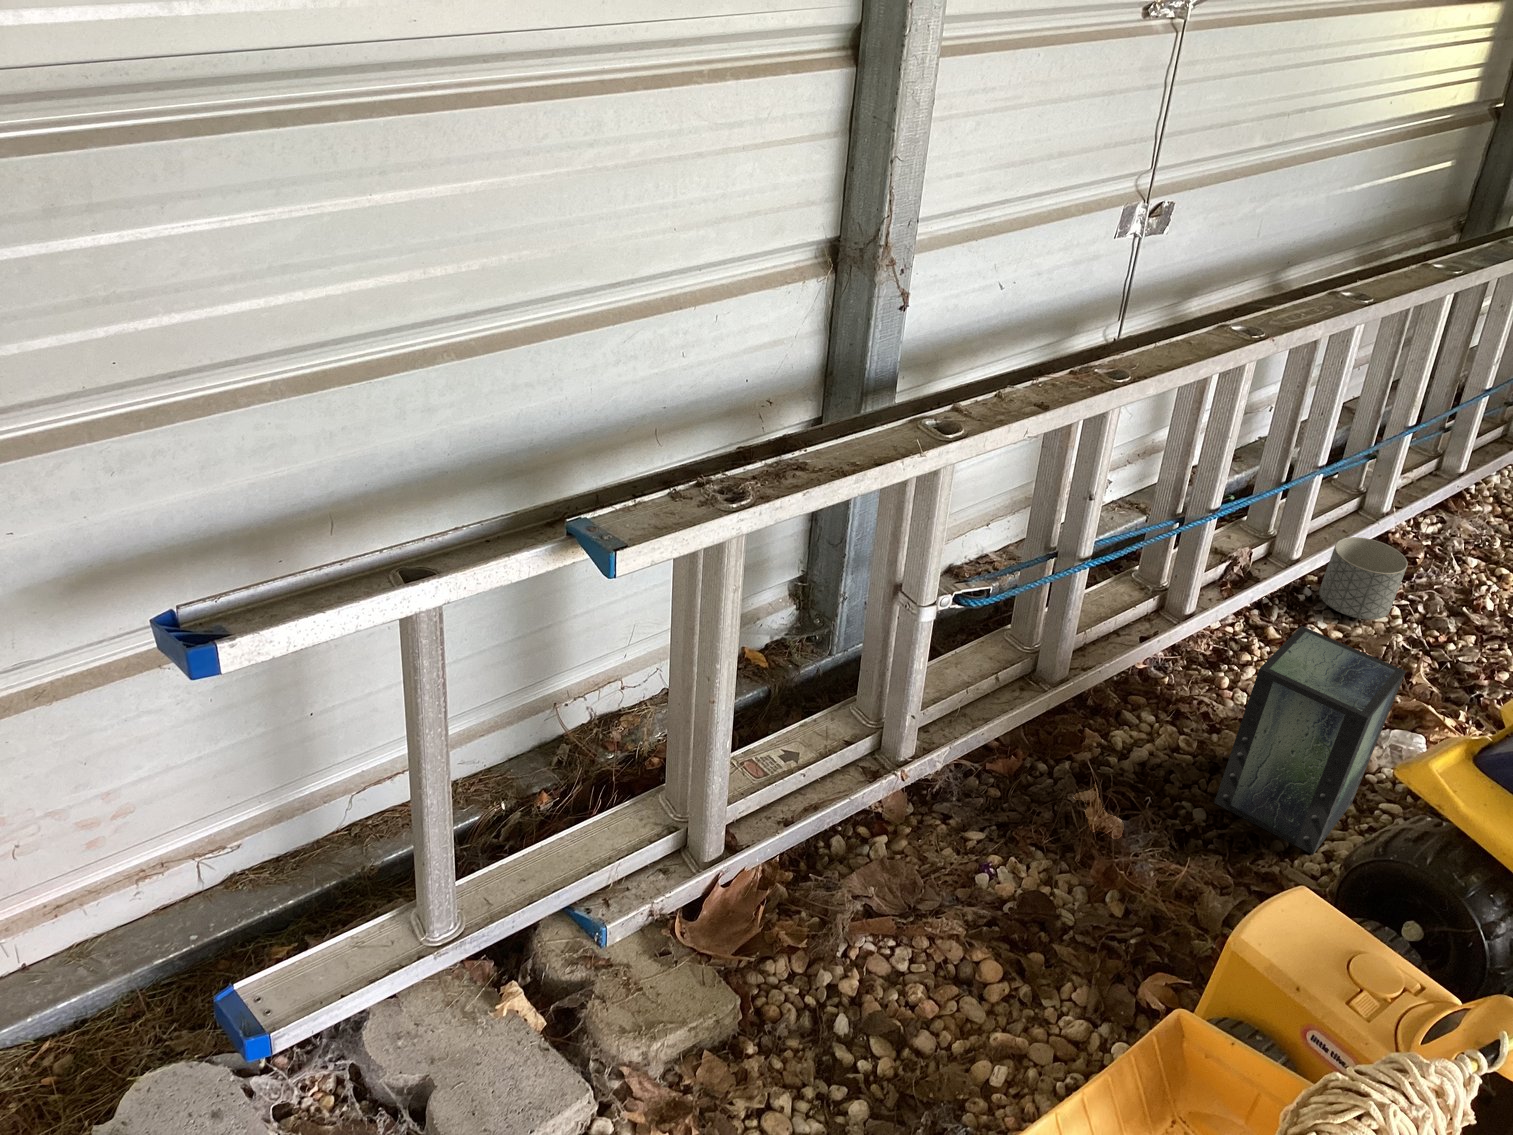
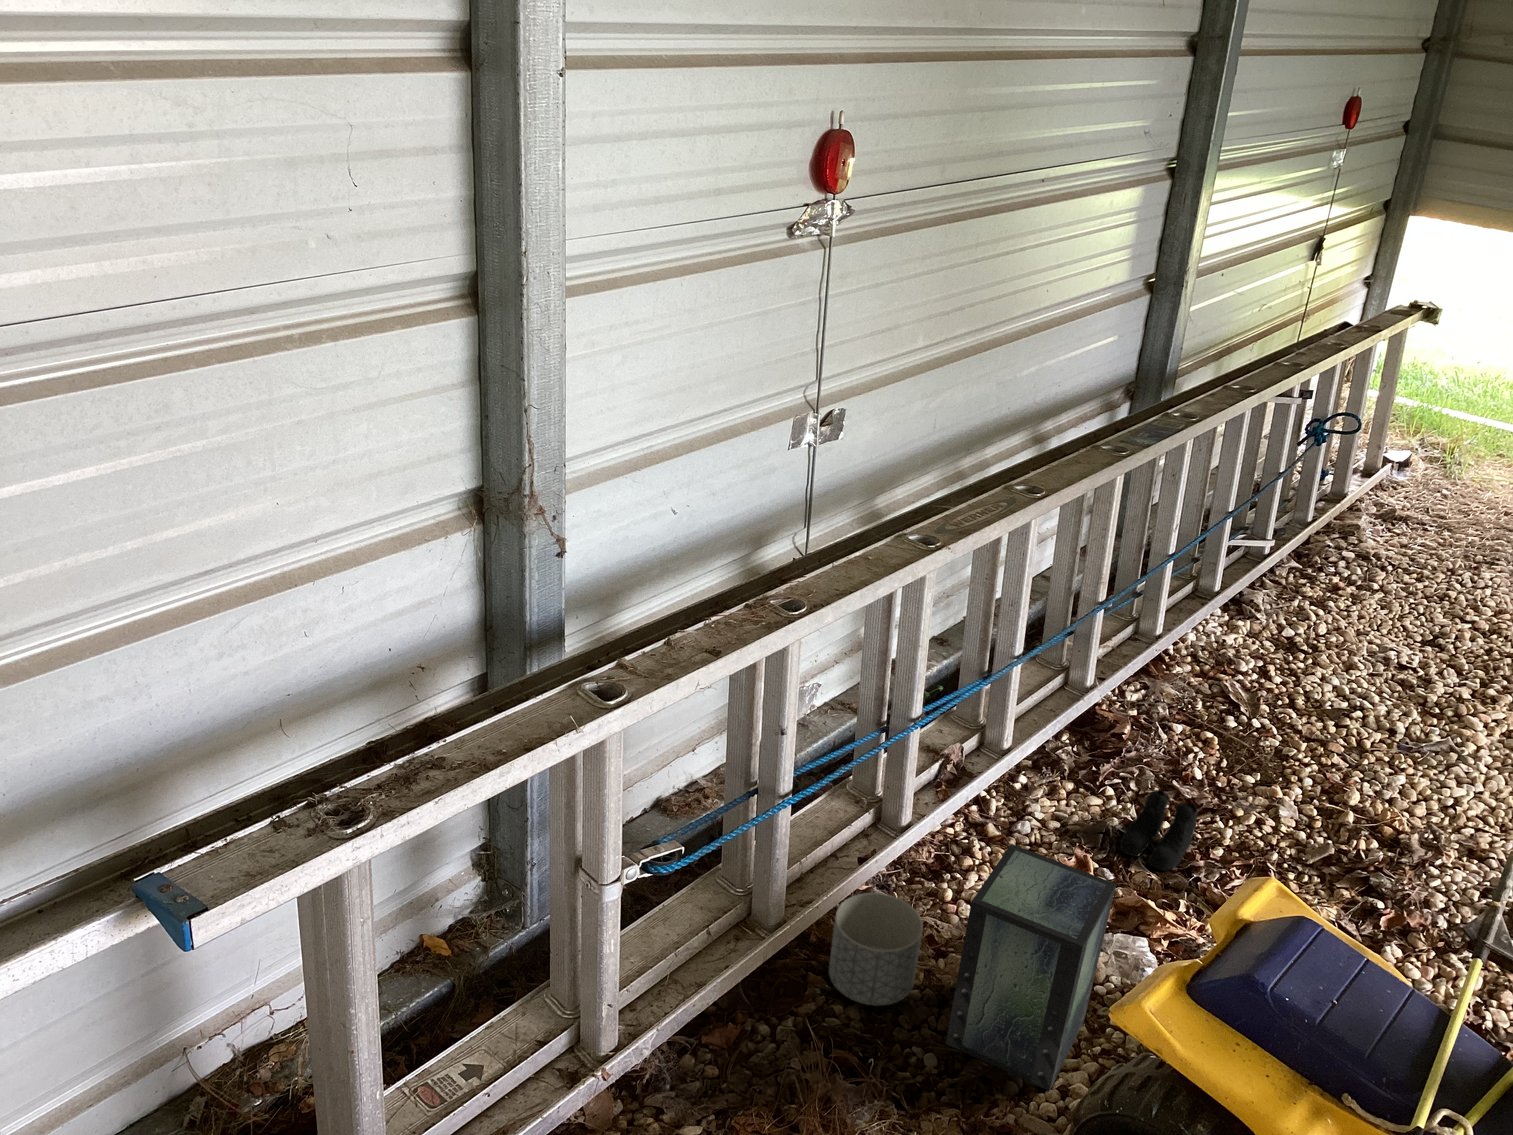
planter: present [1319,537,1408,619] -> present [829,893,923,1006]
boots: none [1402,610,1490,687] -> present [1120,790,1198,871]

